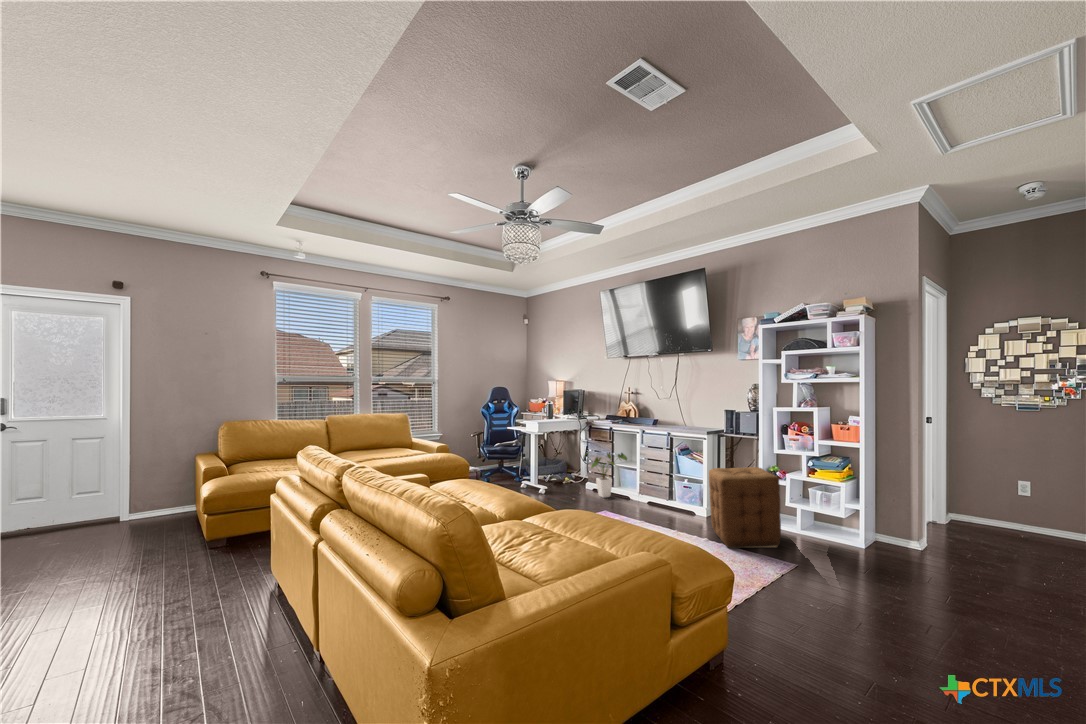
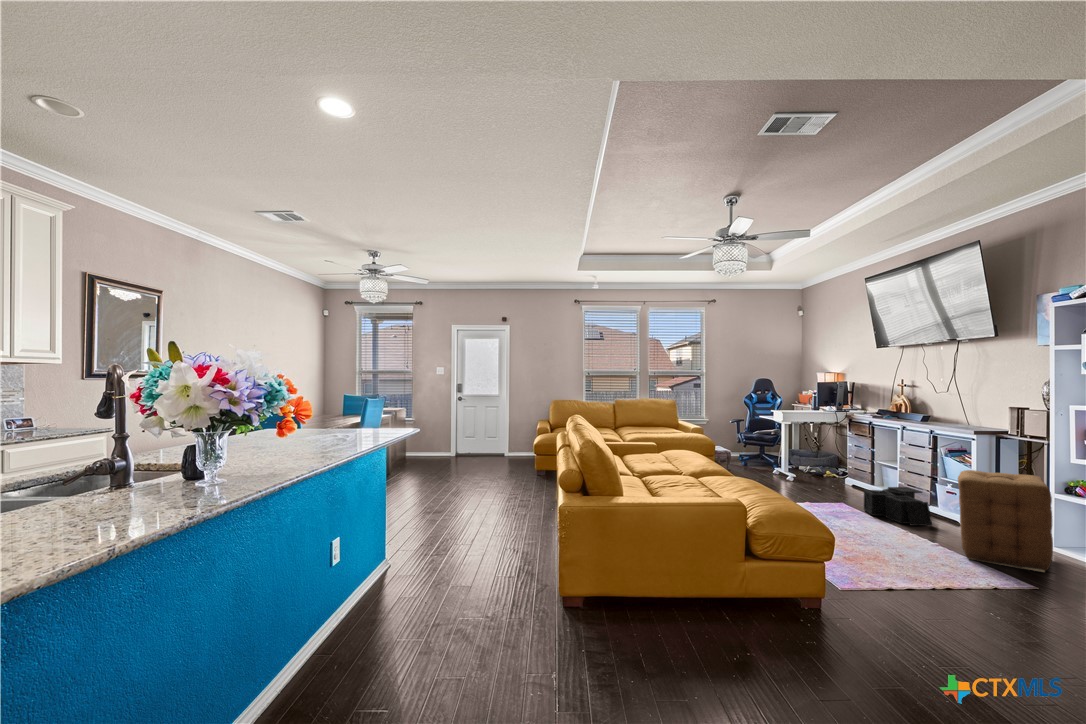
house plant: present [591,453,627,497] -> none [834,445,887,495]
storage bin: none [622,486,680,523] -> present [864,487,932,526]

